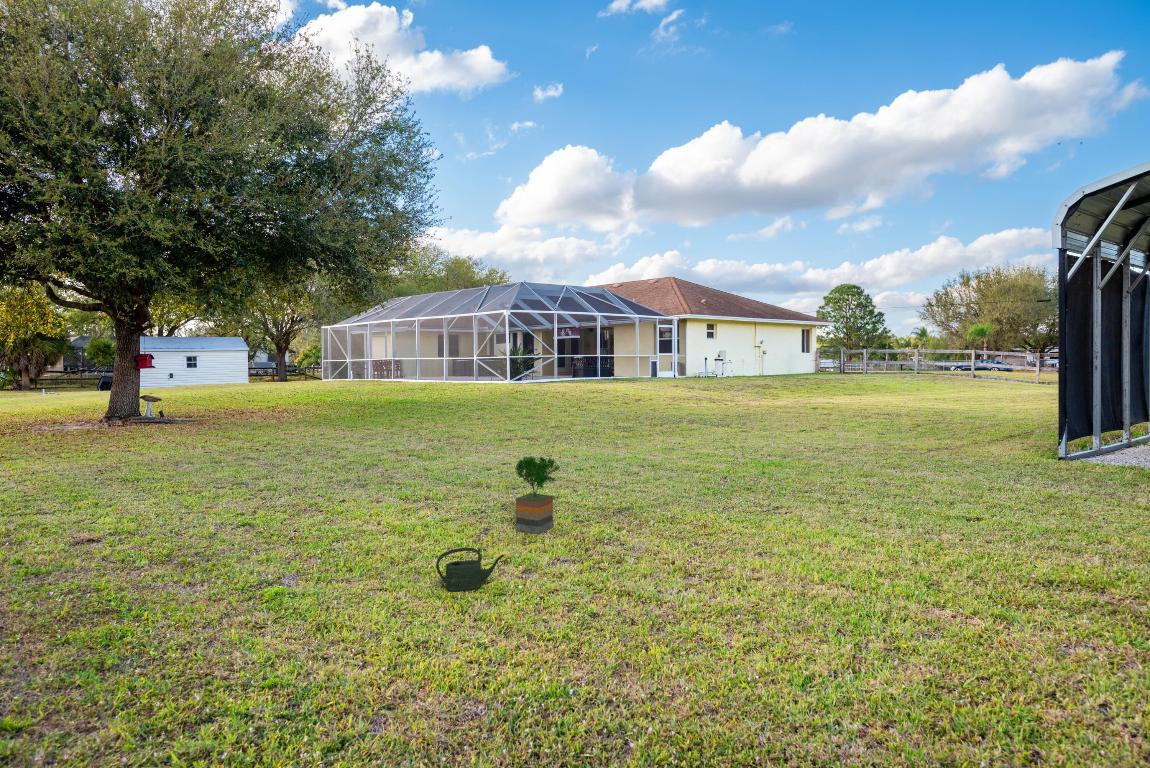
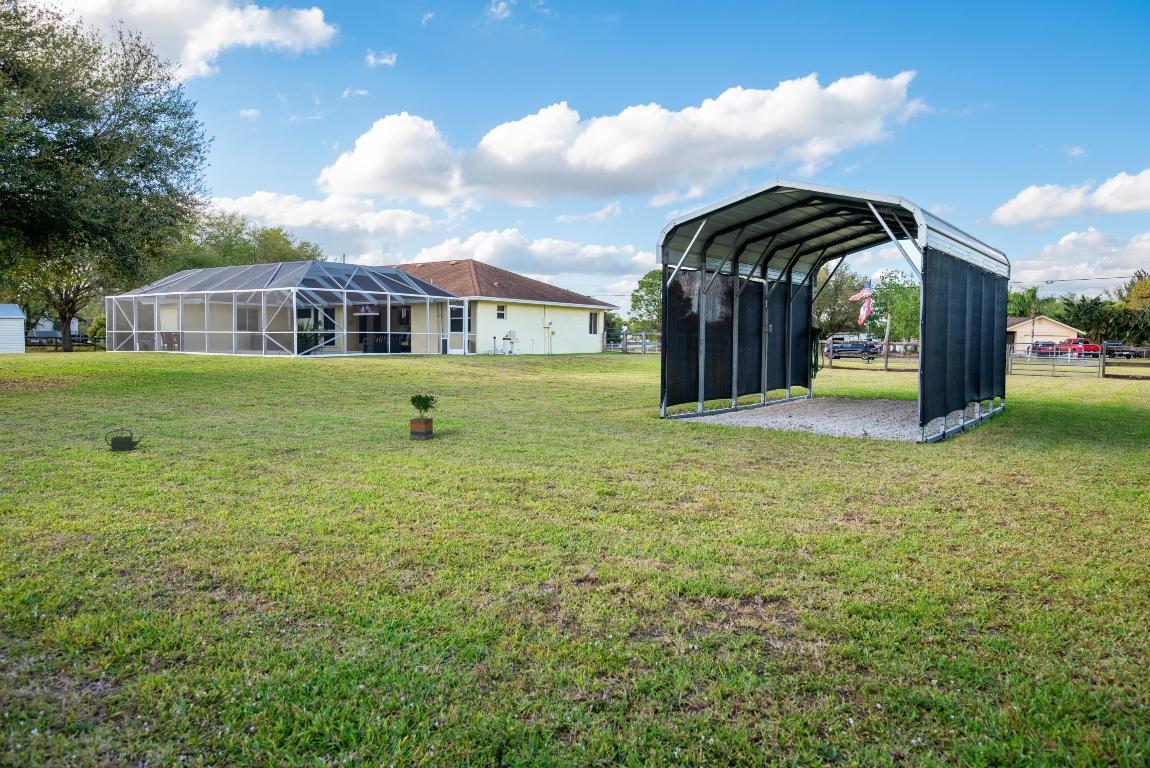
potted tree: present [515,456,560,534] -> present [410,394,437,440]

